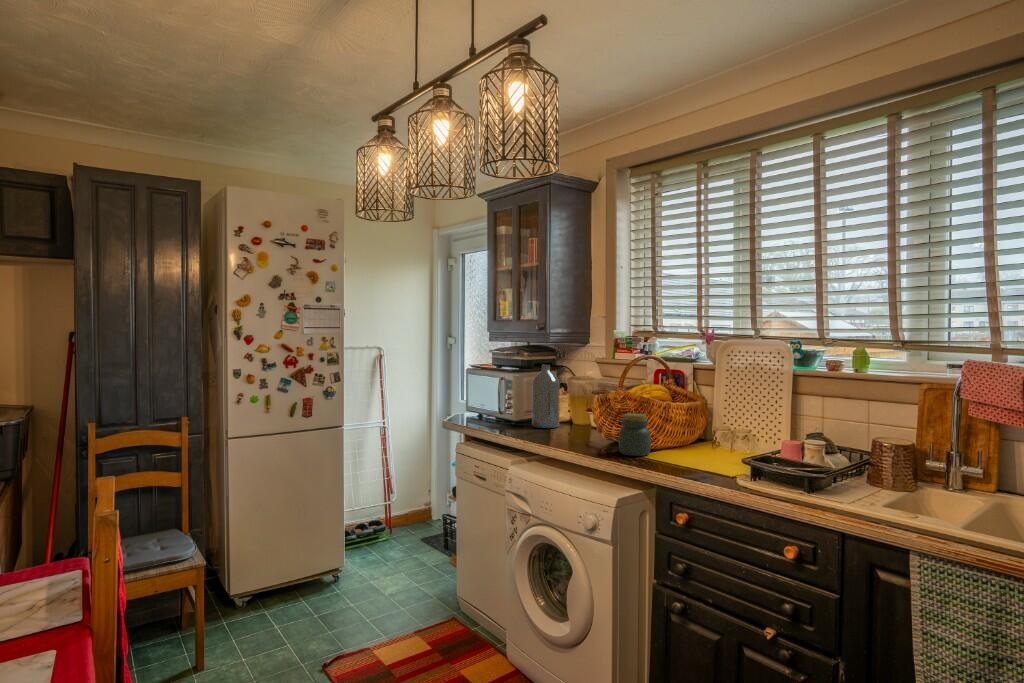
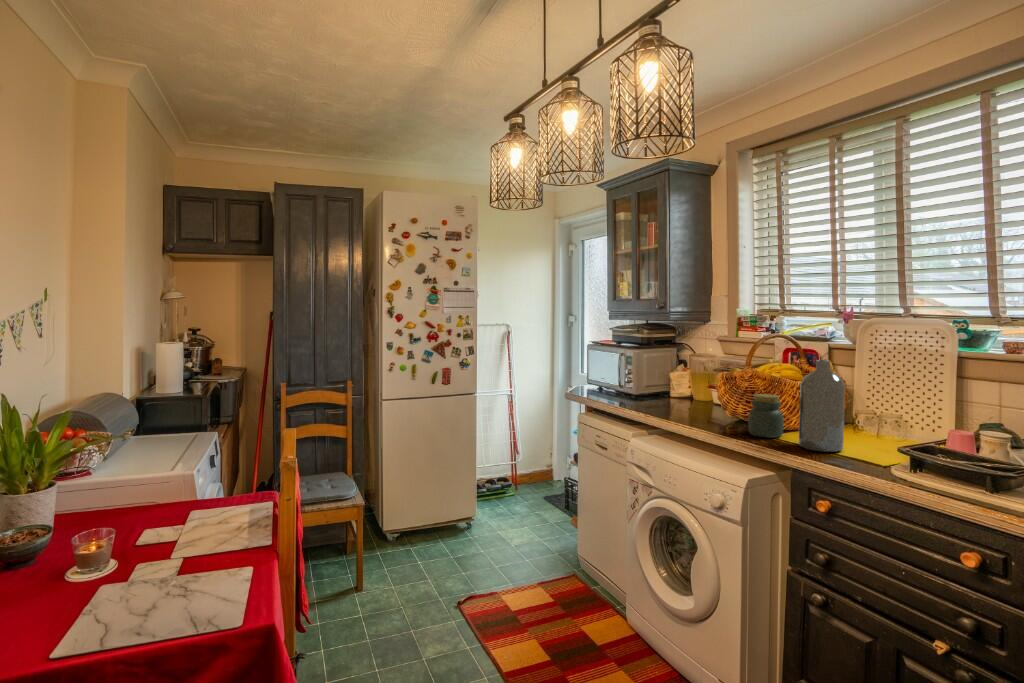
bottle: present [532,365,560,428] -> present [799,360,845,452]

